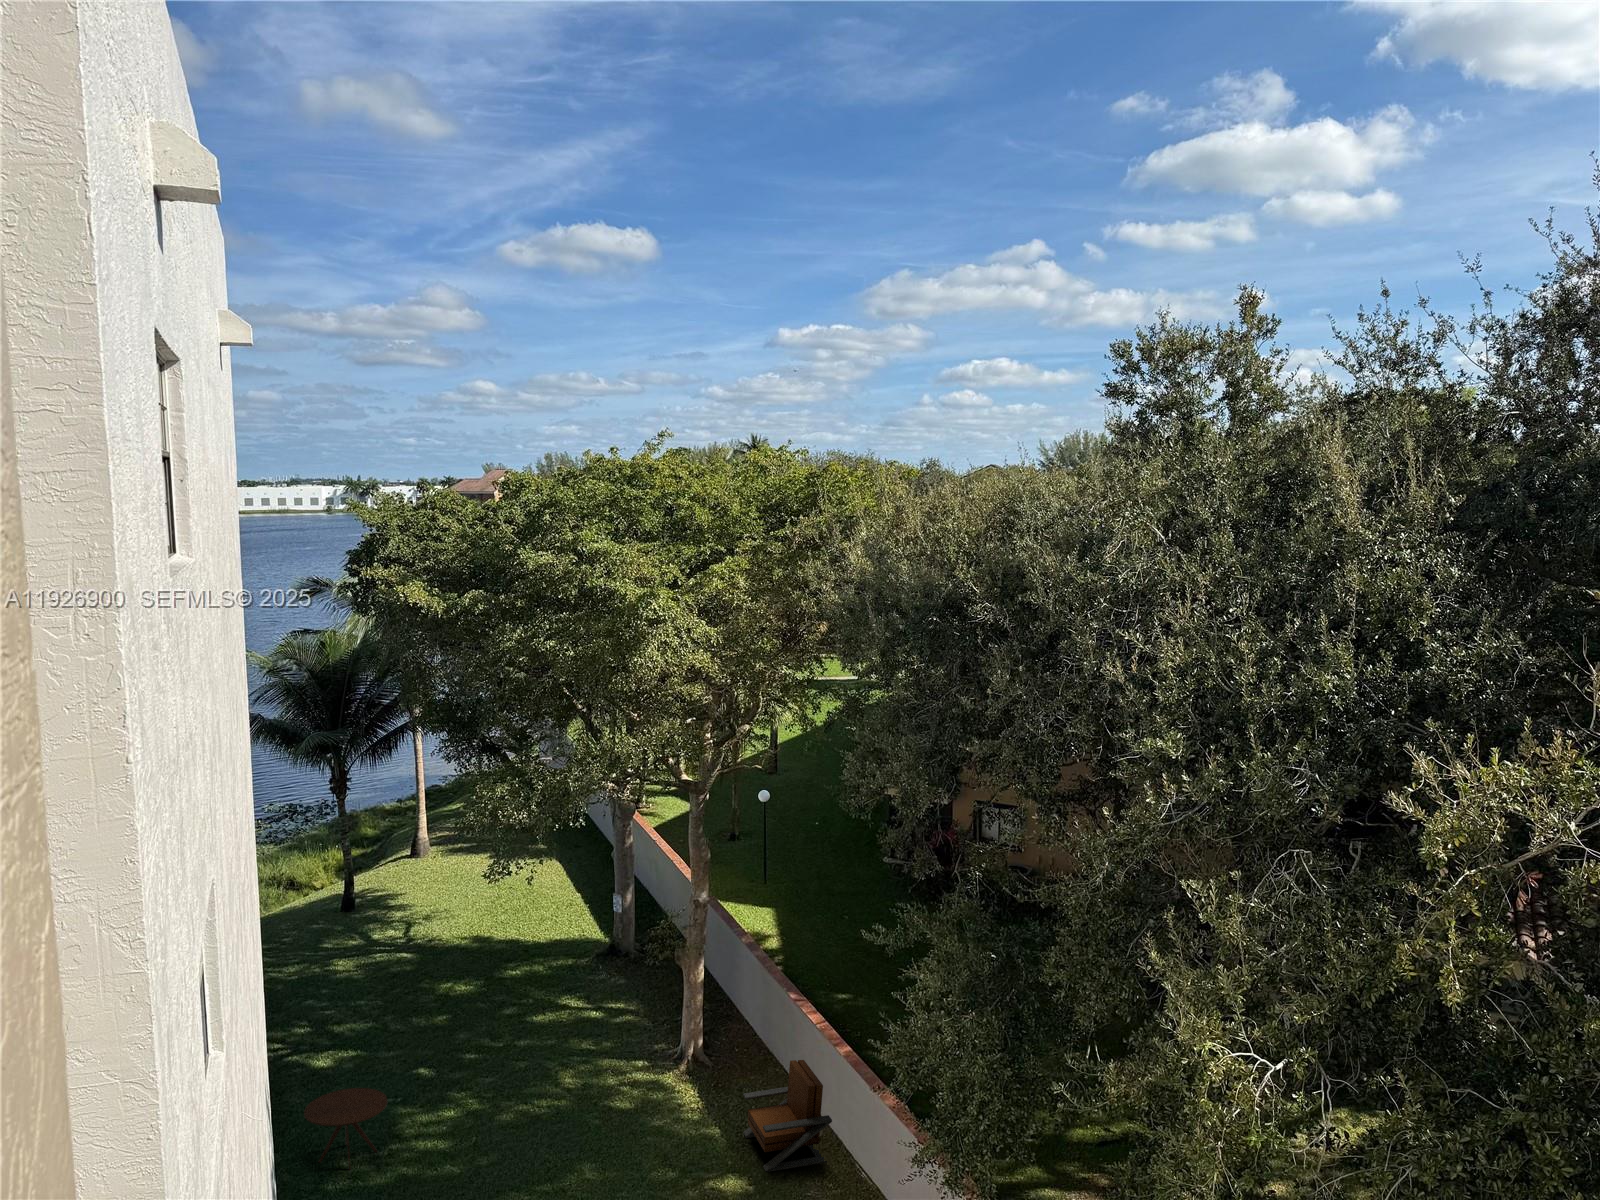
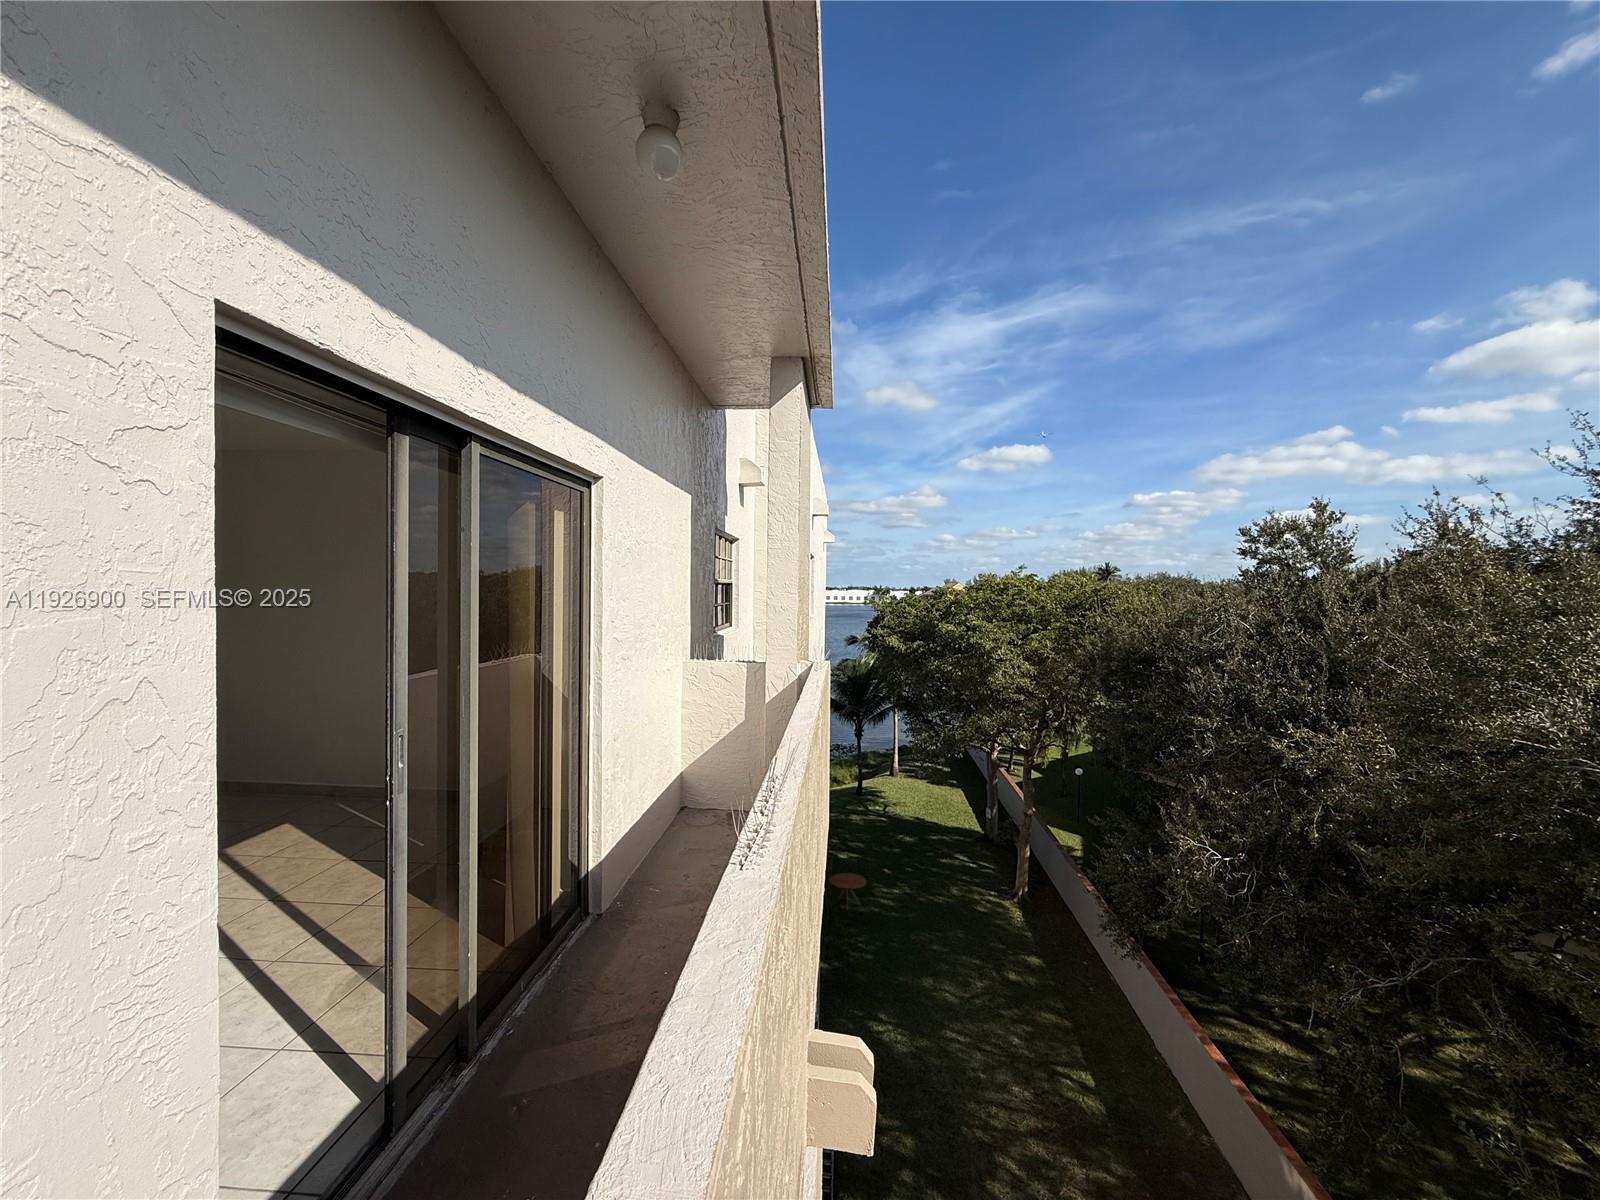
lounge chair: present [743,1060,832,1172] -> none [1043,903,1091,961]

